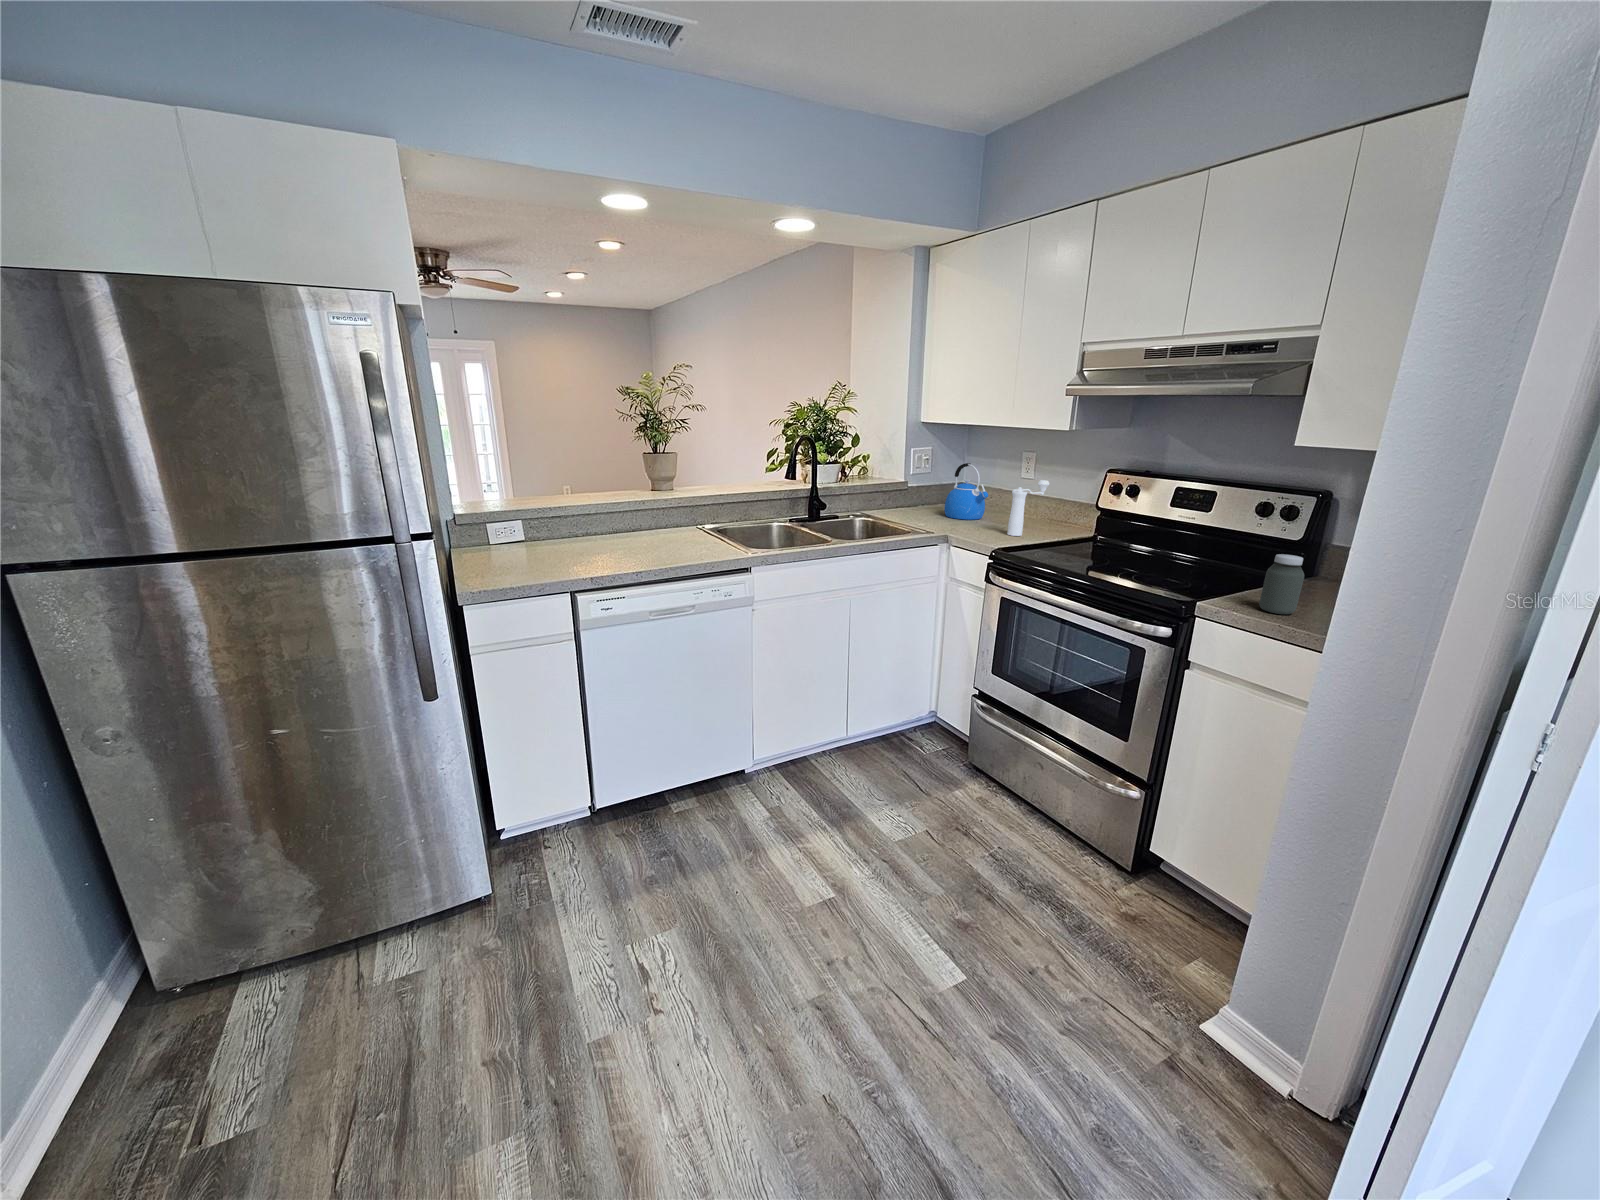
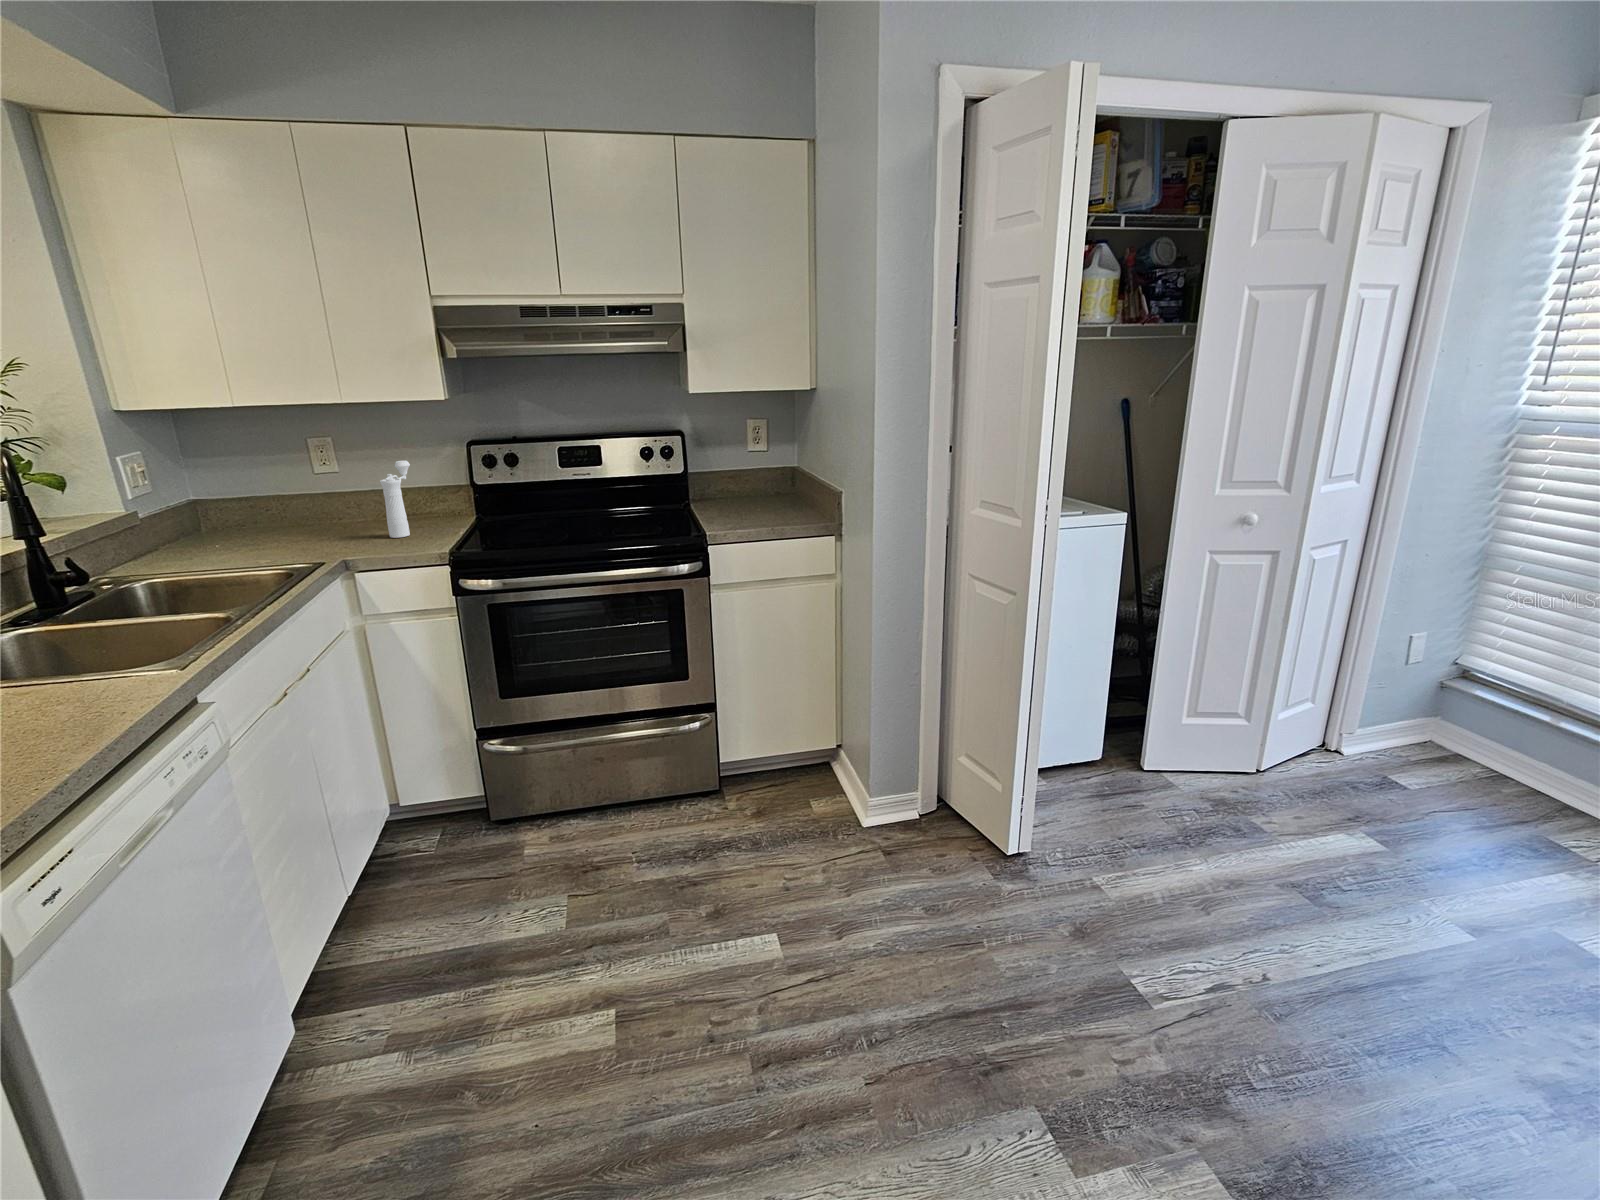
kettle: present [945,463,988,520] -> none [218,458,304,544]
jar: present [1259,554,1304,614] -> none [725,476,750,524]

